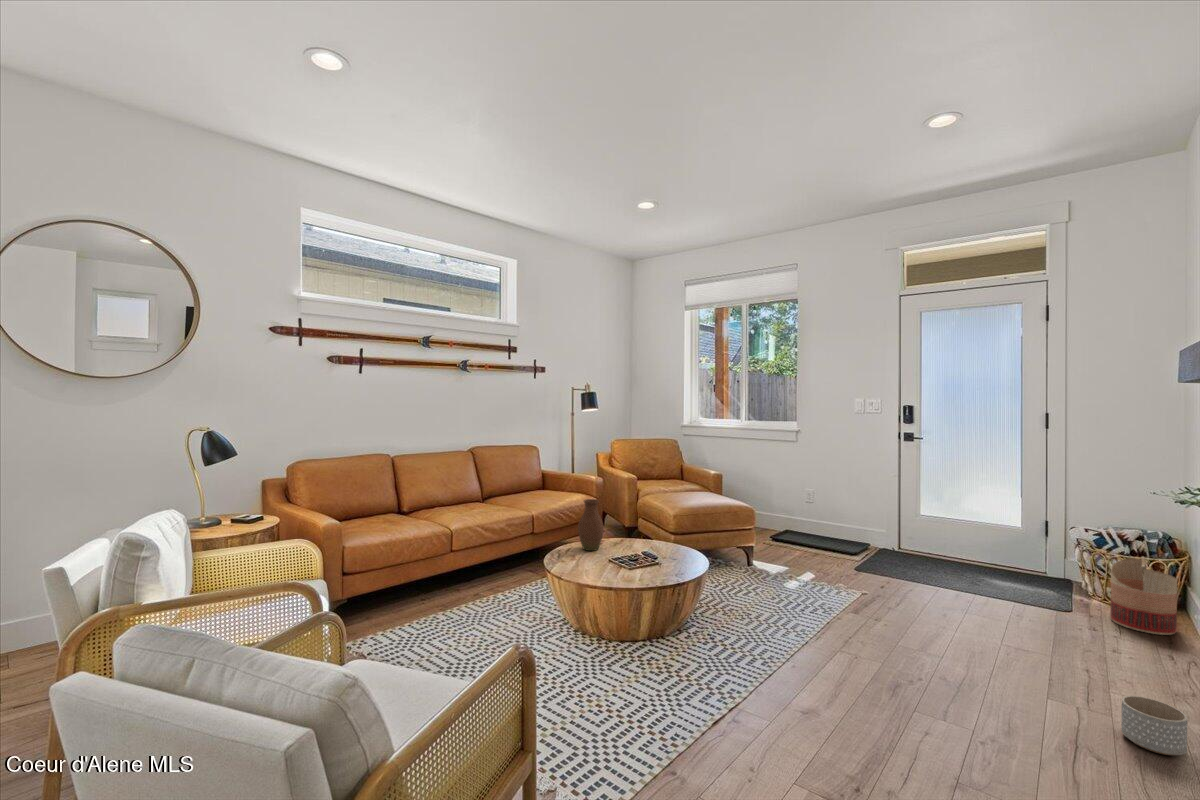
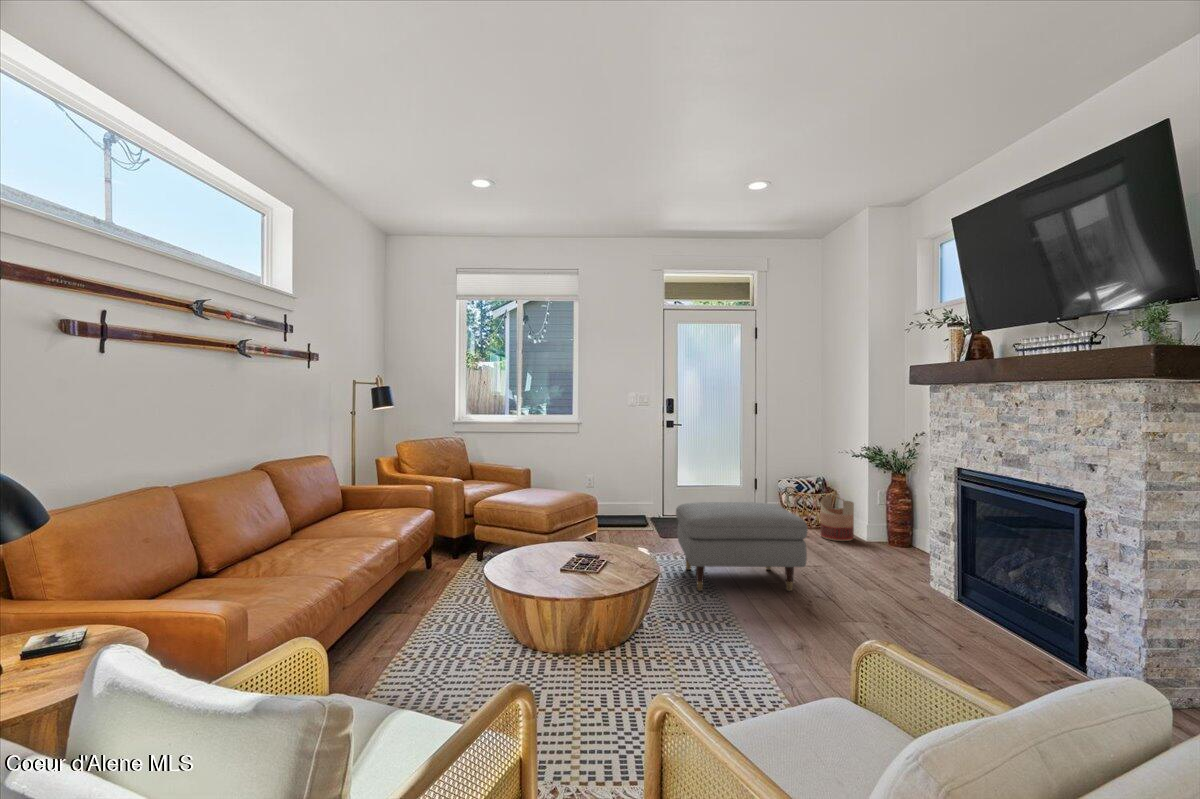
vase: present [578,499,604,551] -> none [511,507,540,566]
ottoman: none [778,527,953,659] -> present [676,502,808,591]
planter: present [1121,696,1187,756] -> none [916,574,949,604]

